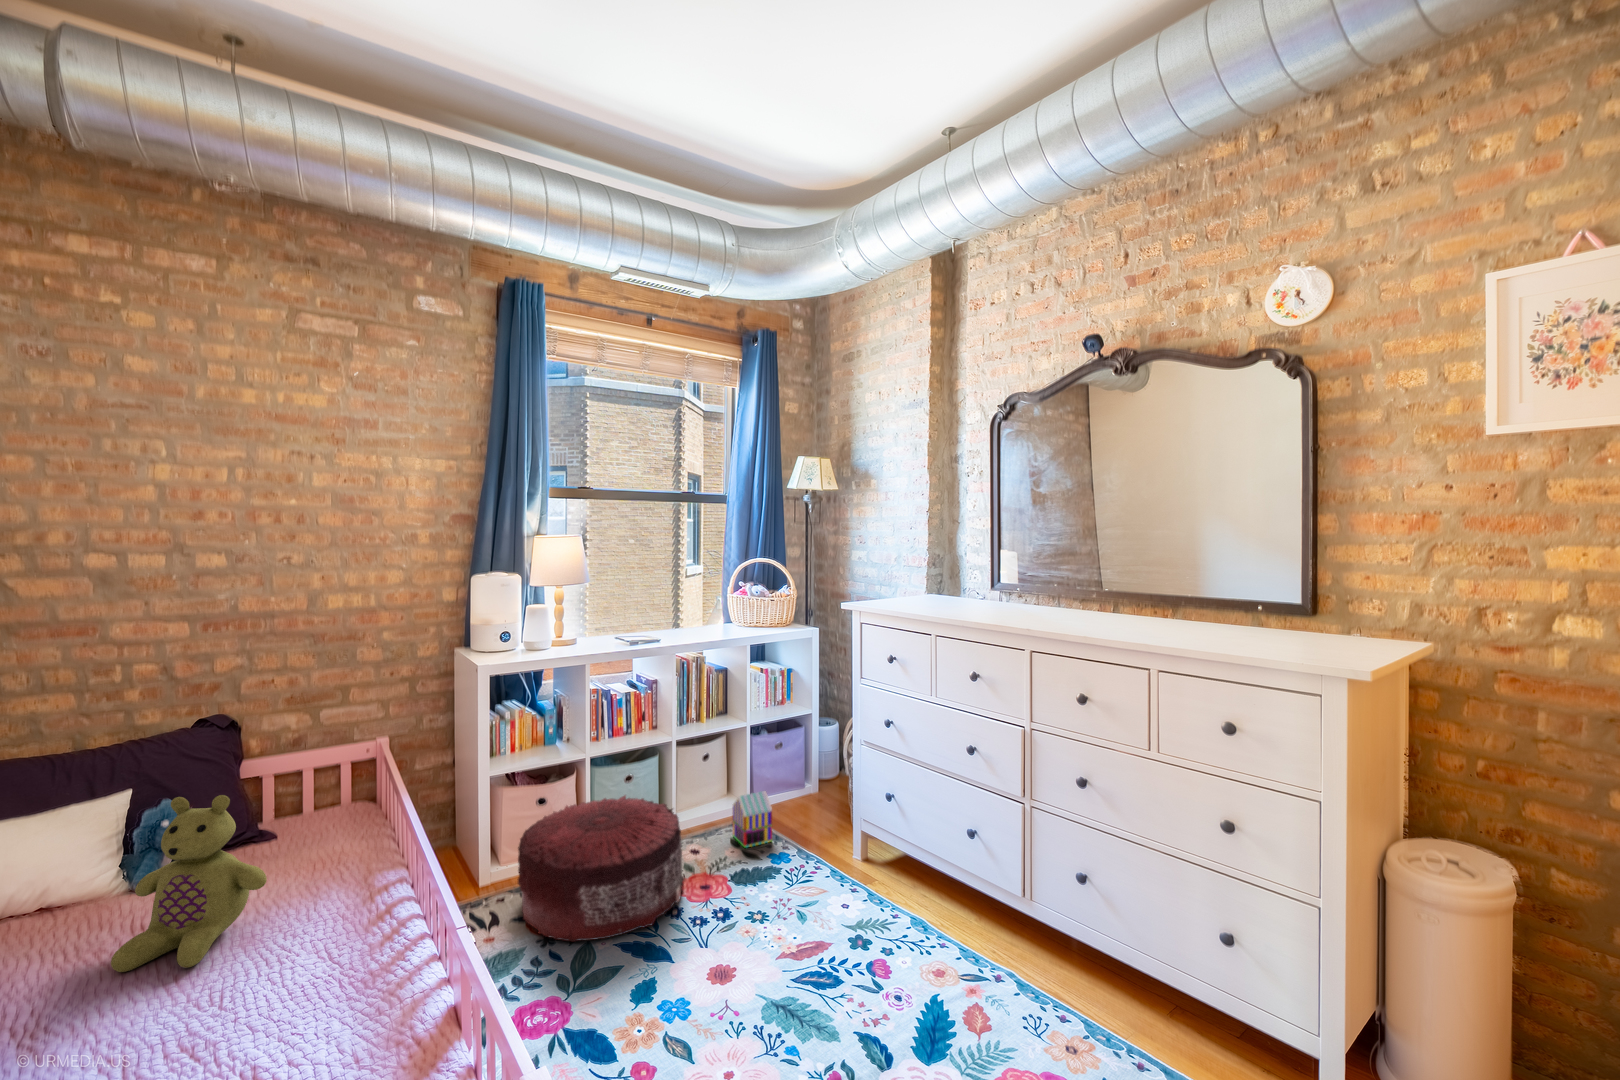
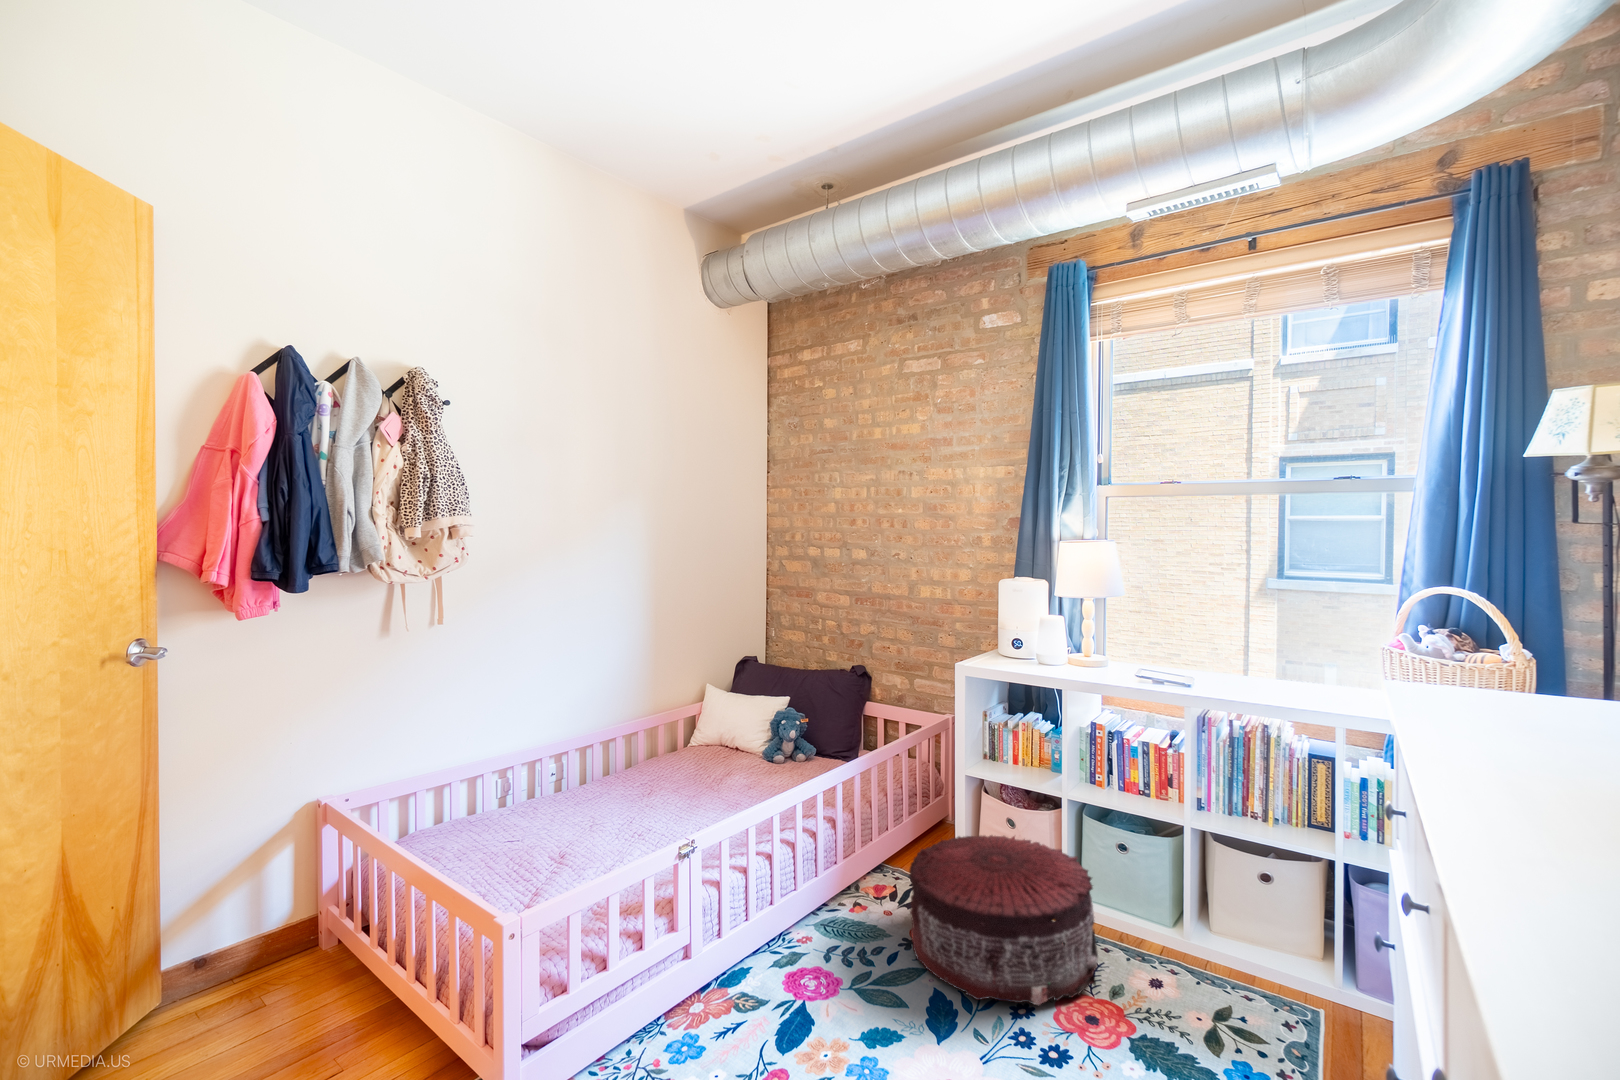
toy house: present [733,791,772,848] -> none [1224,944,1293,1052]
stuffed bear: present [111,795,267,972] -> none [669,695,733,796]

